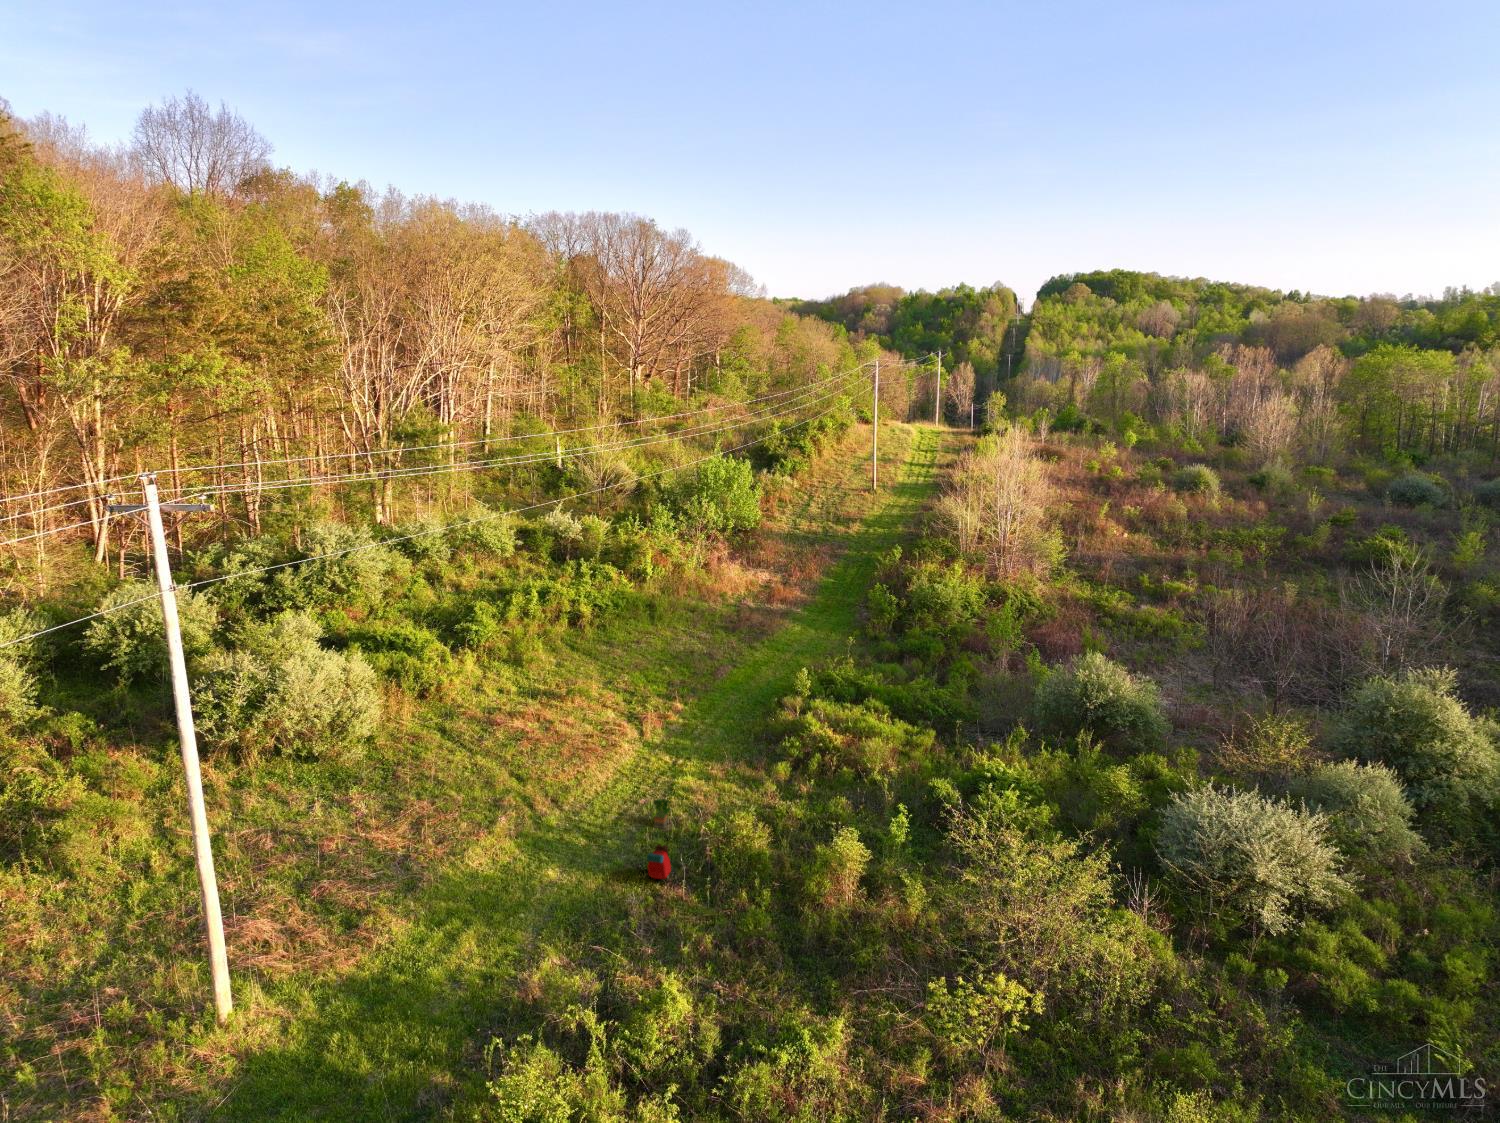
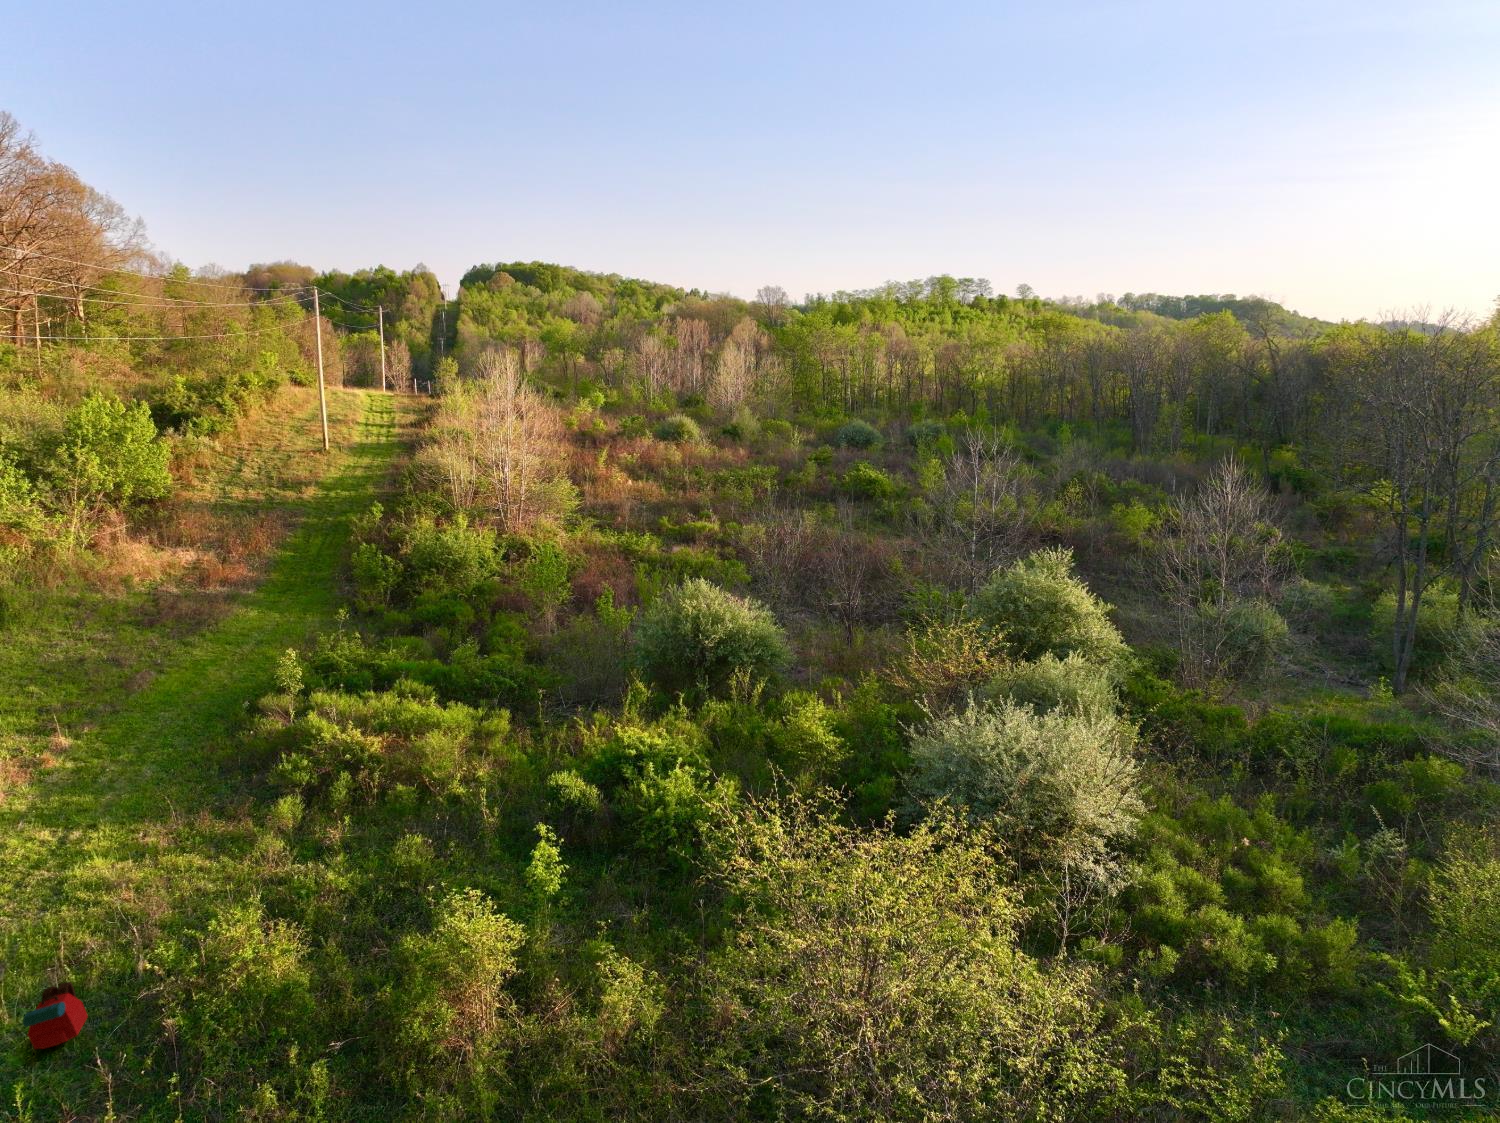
potted tree: present [653,799,671,829] -> none [21,904,69,961]

